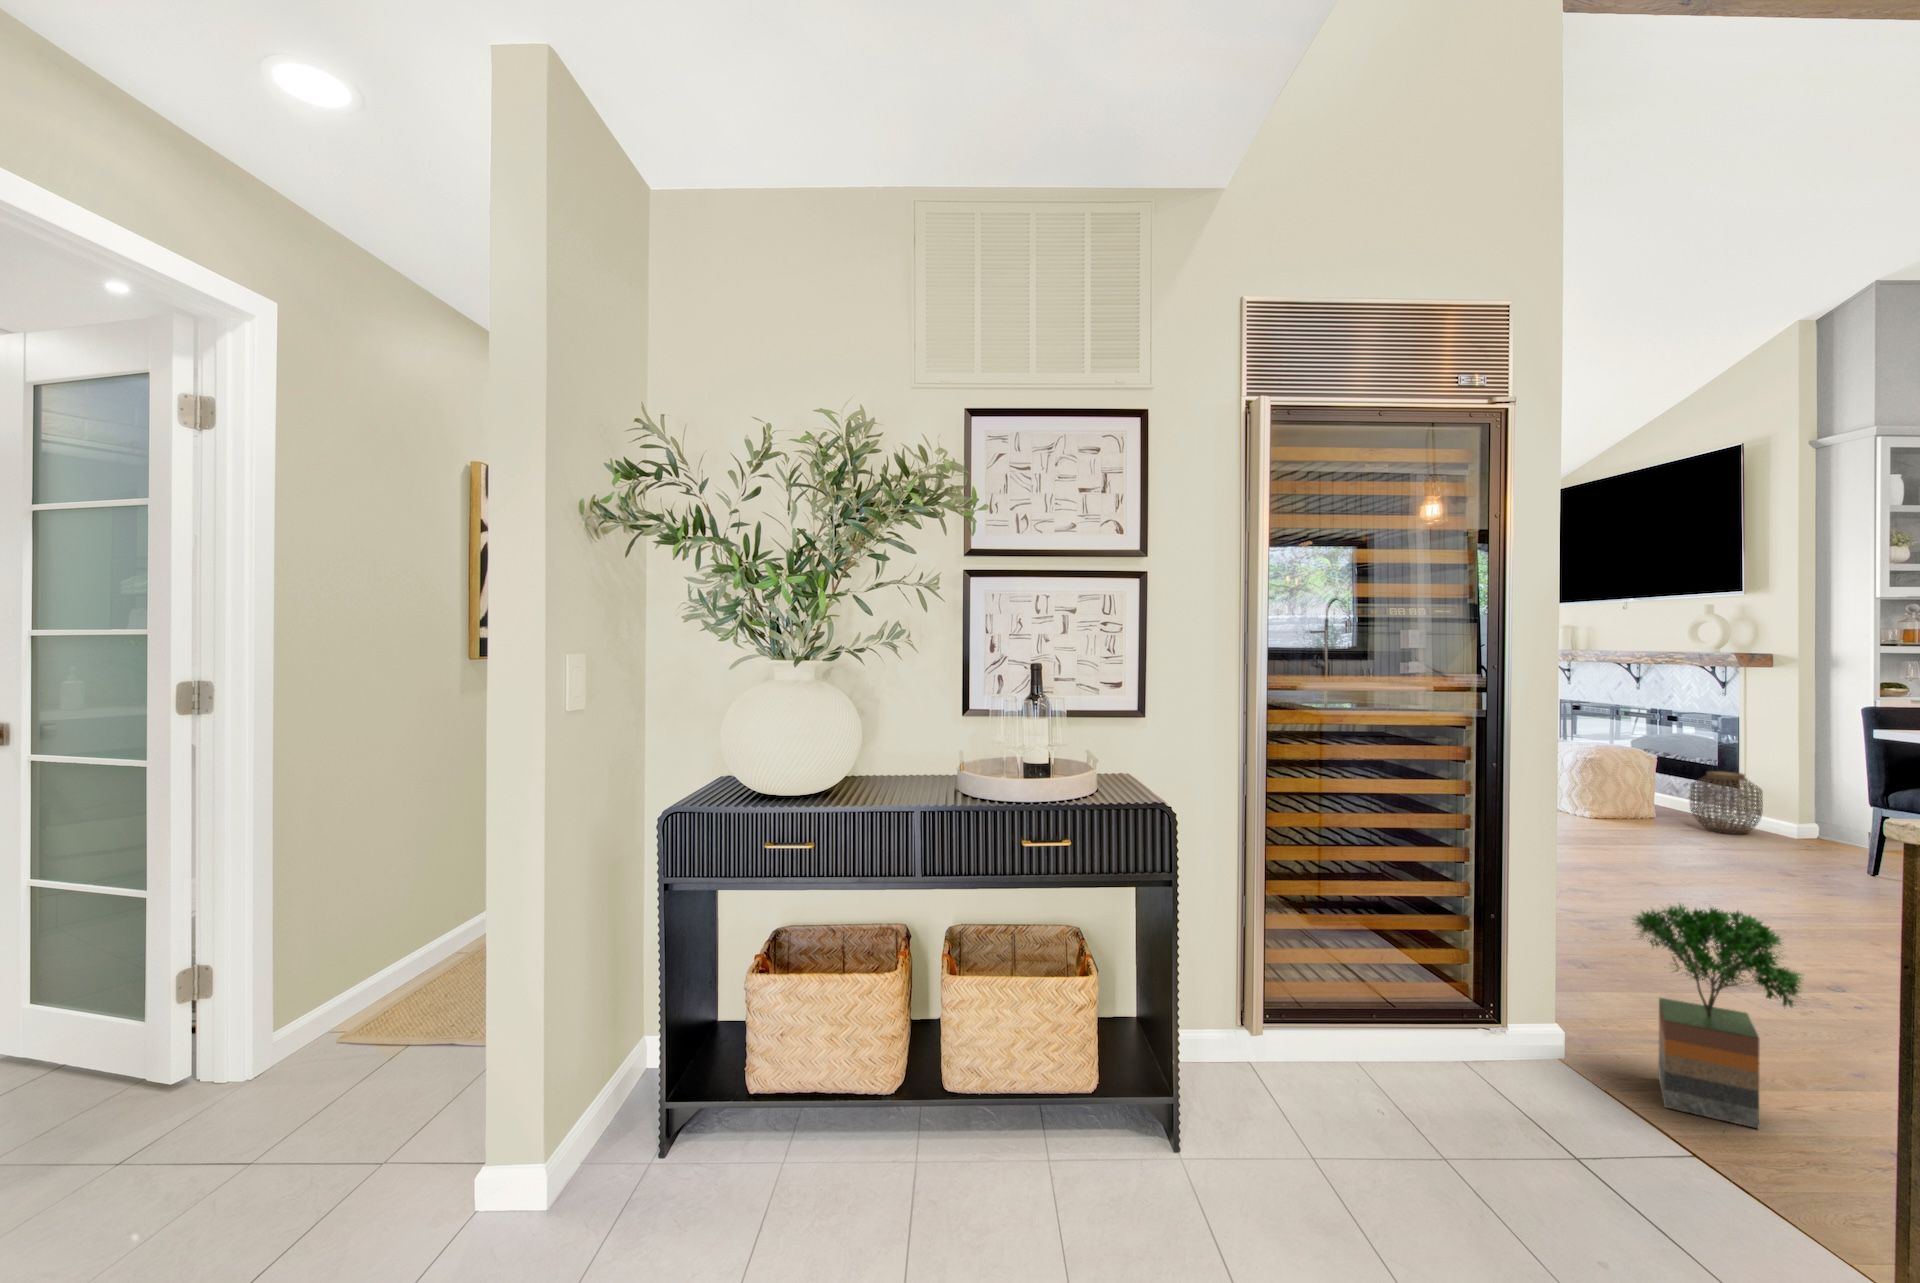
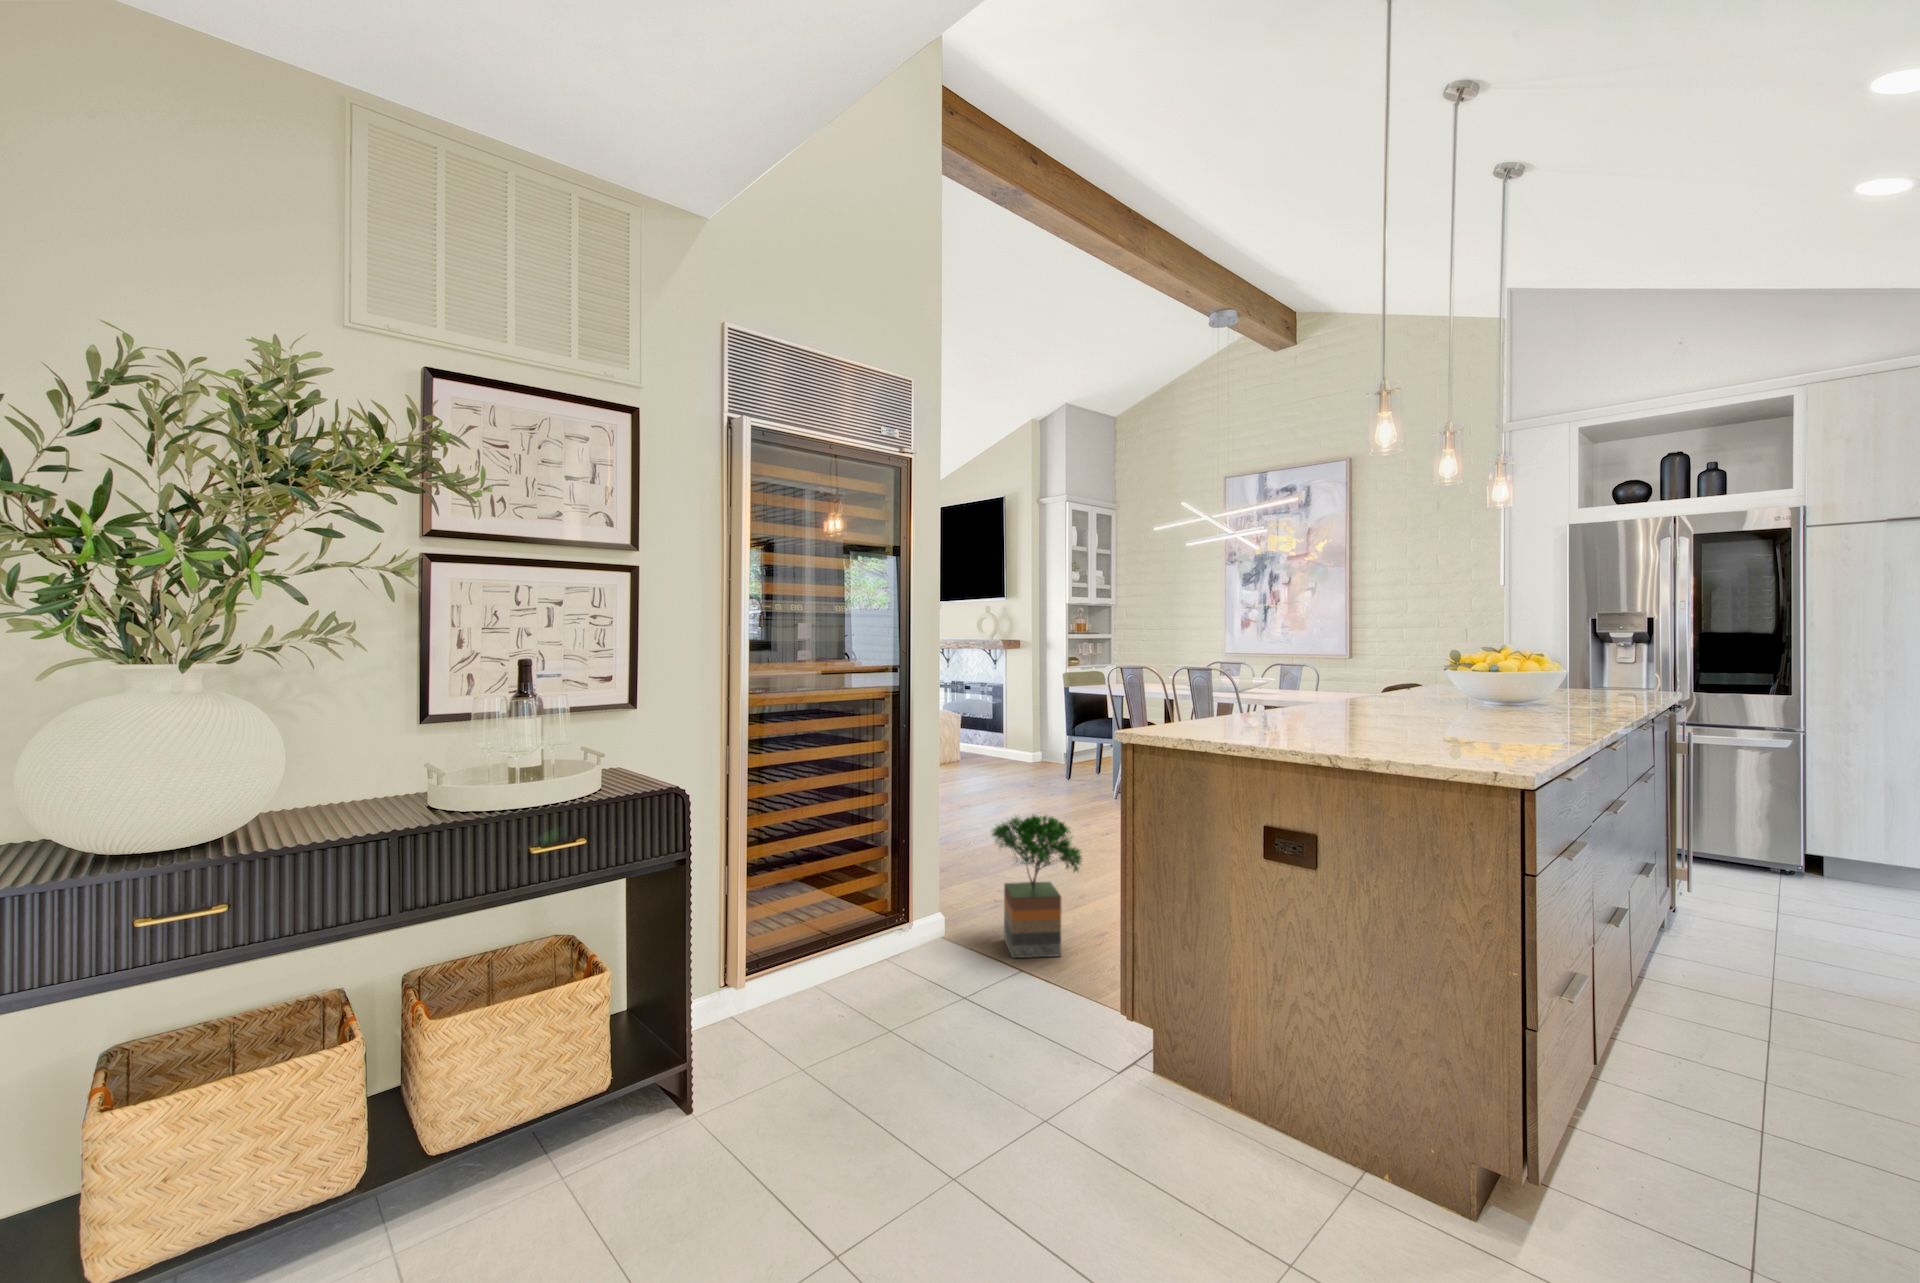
woven basket: present [1689,771,1763,834] -> none [976,722,1014,764]

